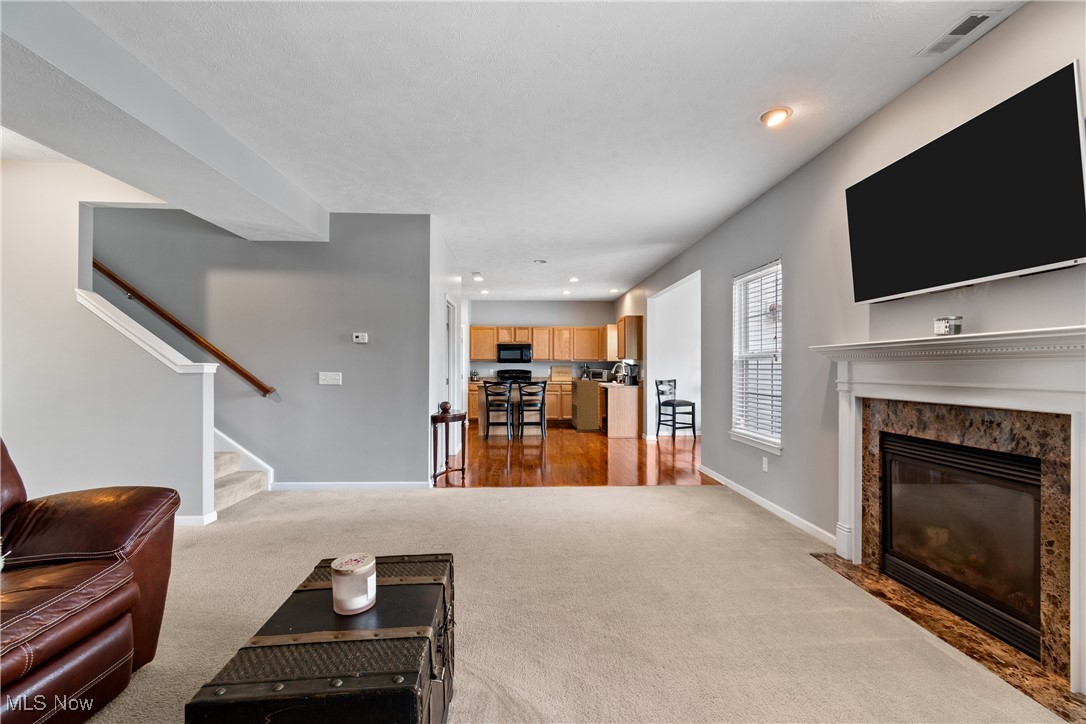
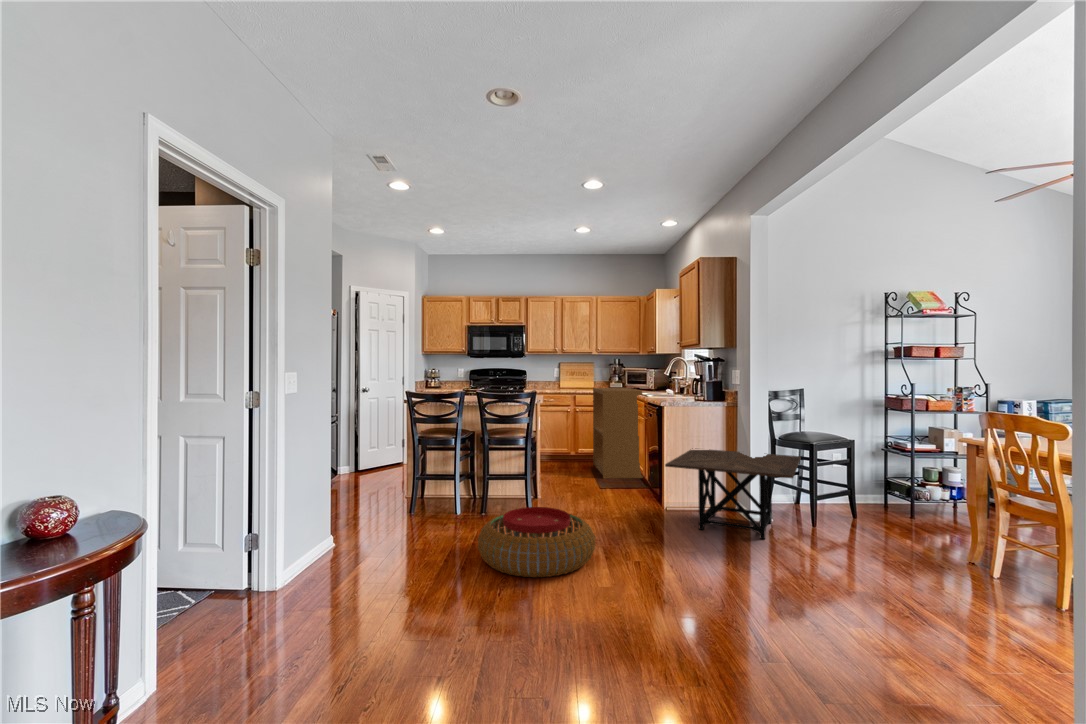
side table: none [606,409,671,447] -> present [665,450,801,539]
pouf: none [524,431,574,456] -> present [478,507,595,577]

